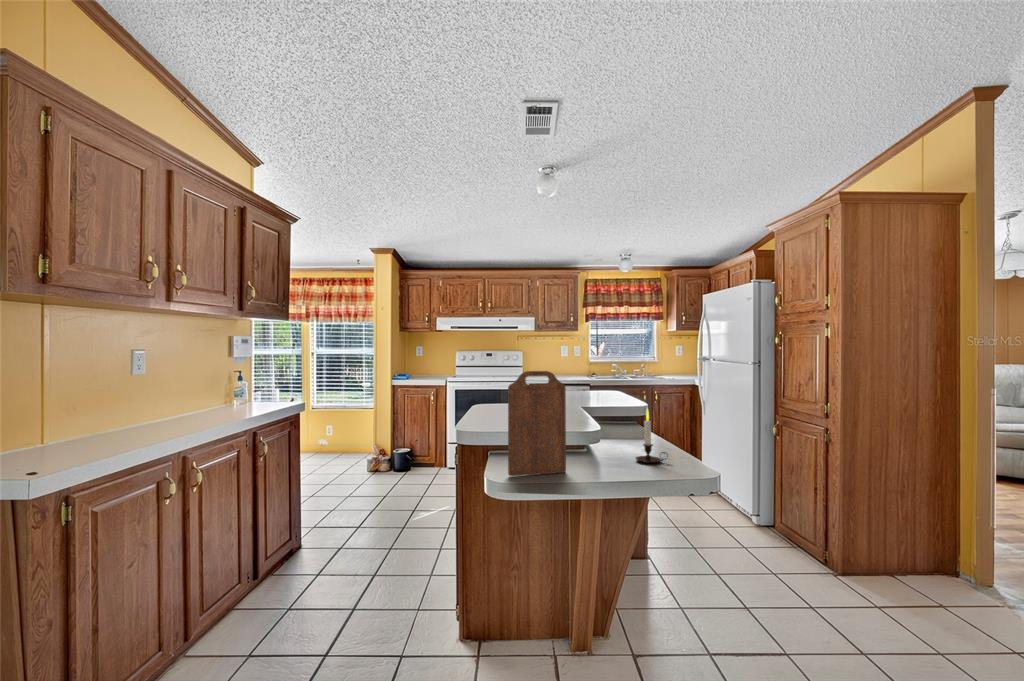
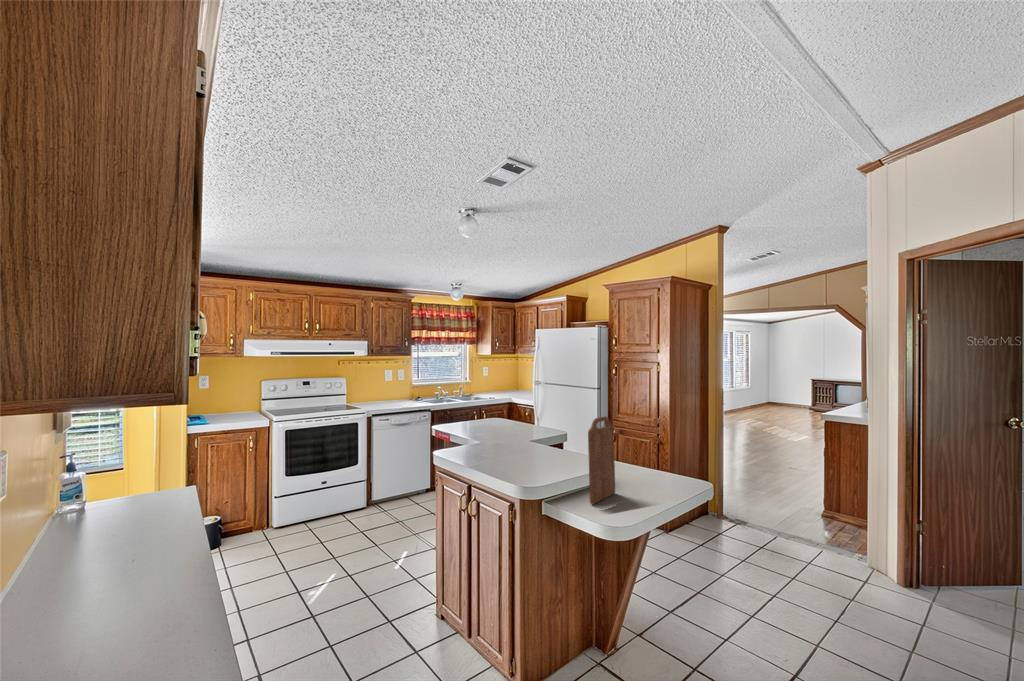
candle: present [636,409,665,463] -> none [628,435,649,476]

